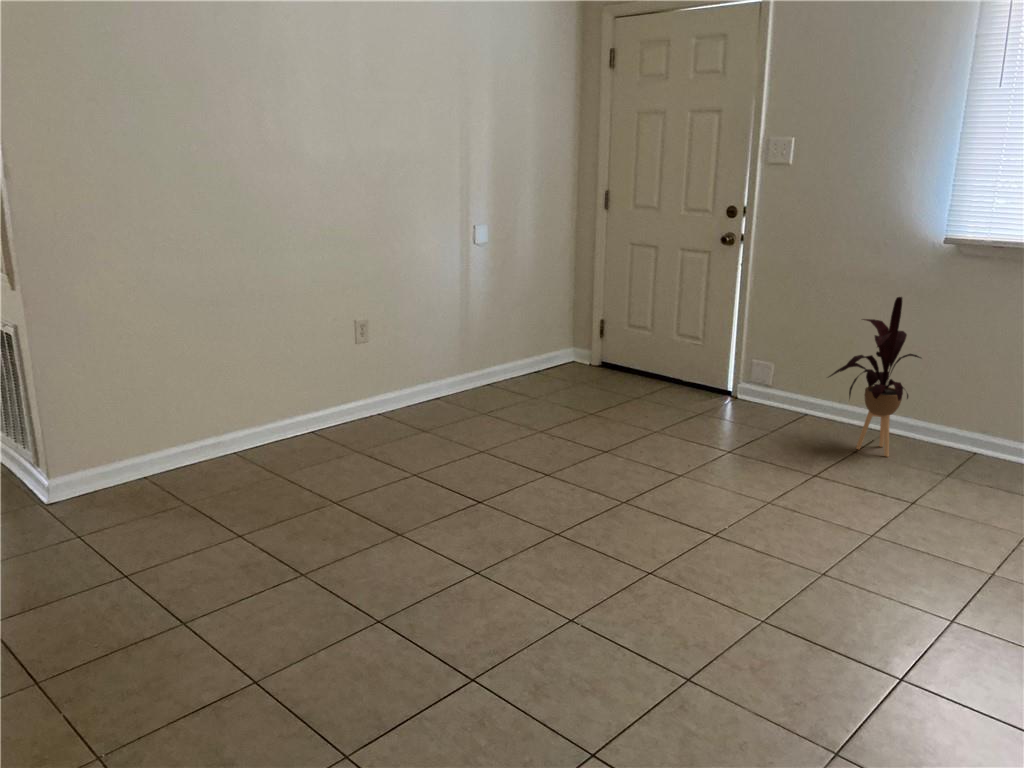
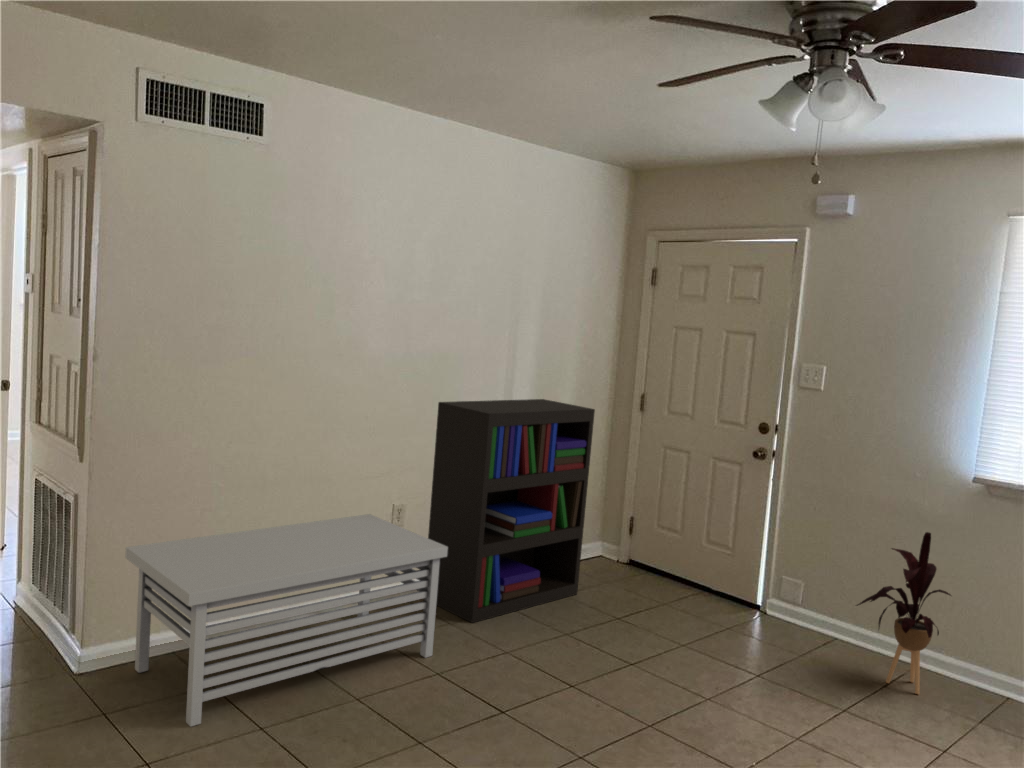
bookshelf: none [391,201,556,429] -> present [428,399,595,623]
storage bench: none [76,329,414,542] -> present [125,514,448,726]

